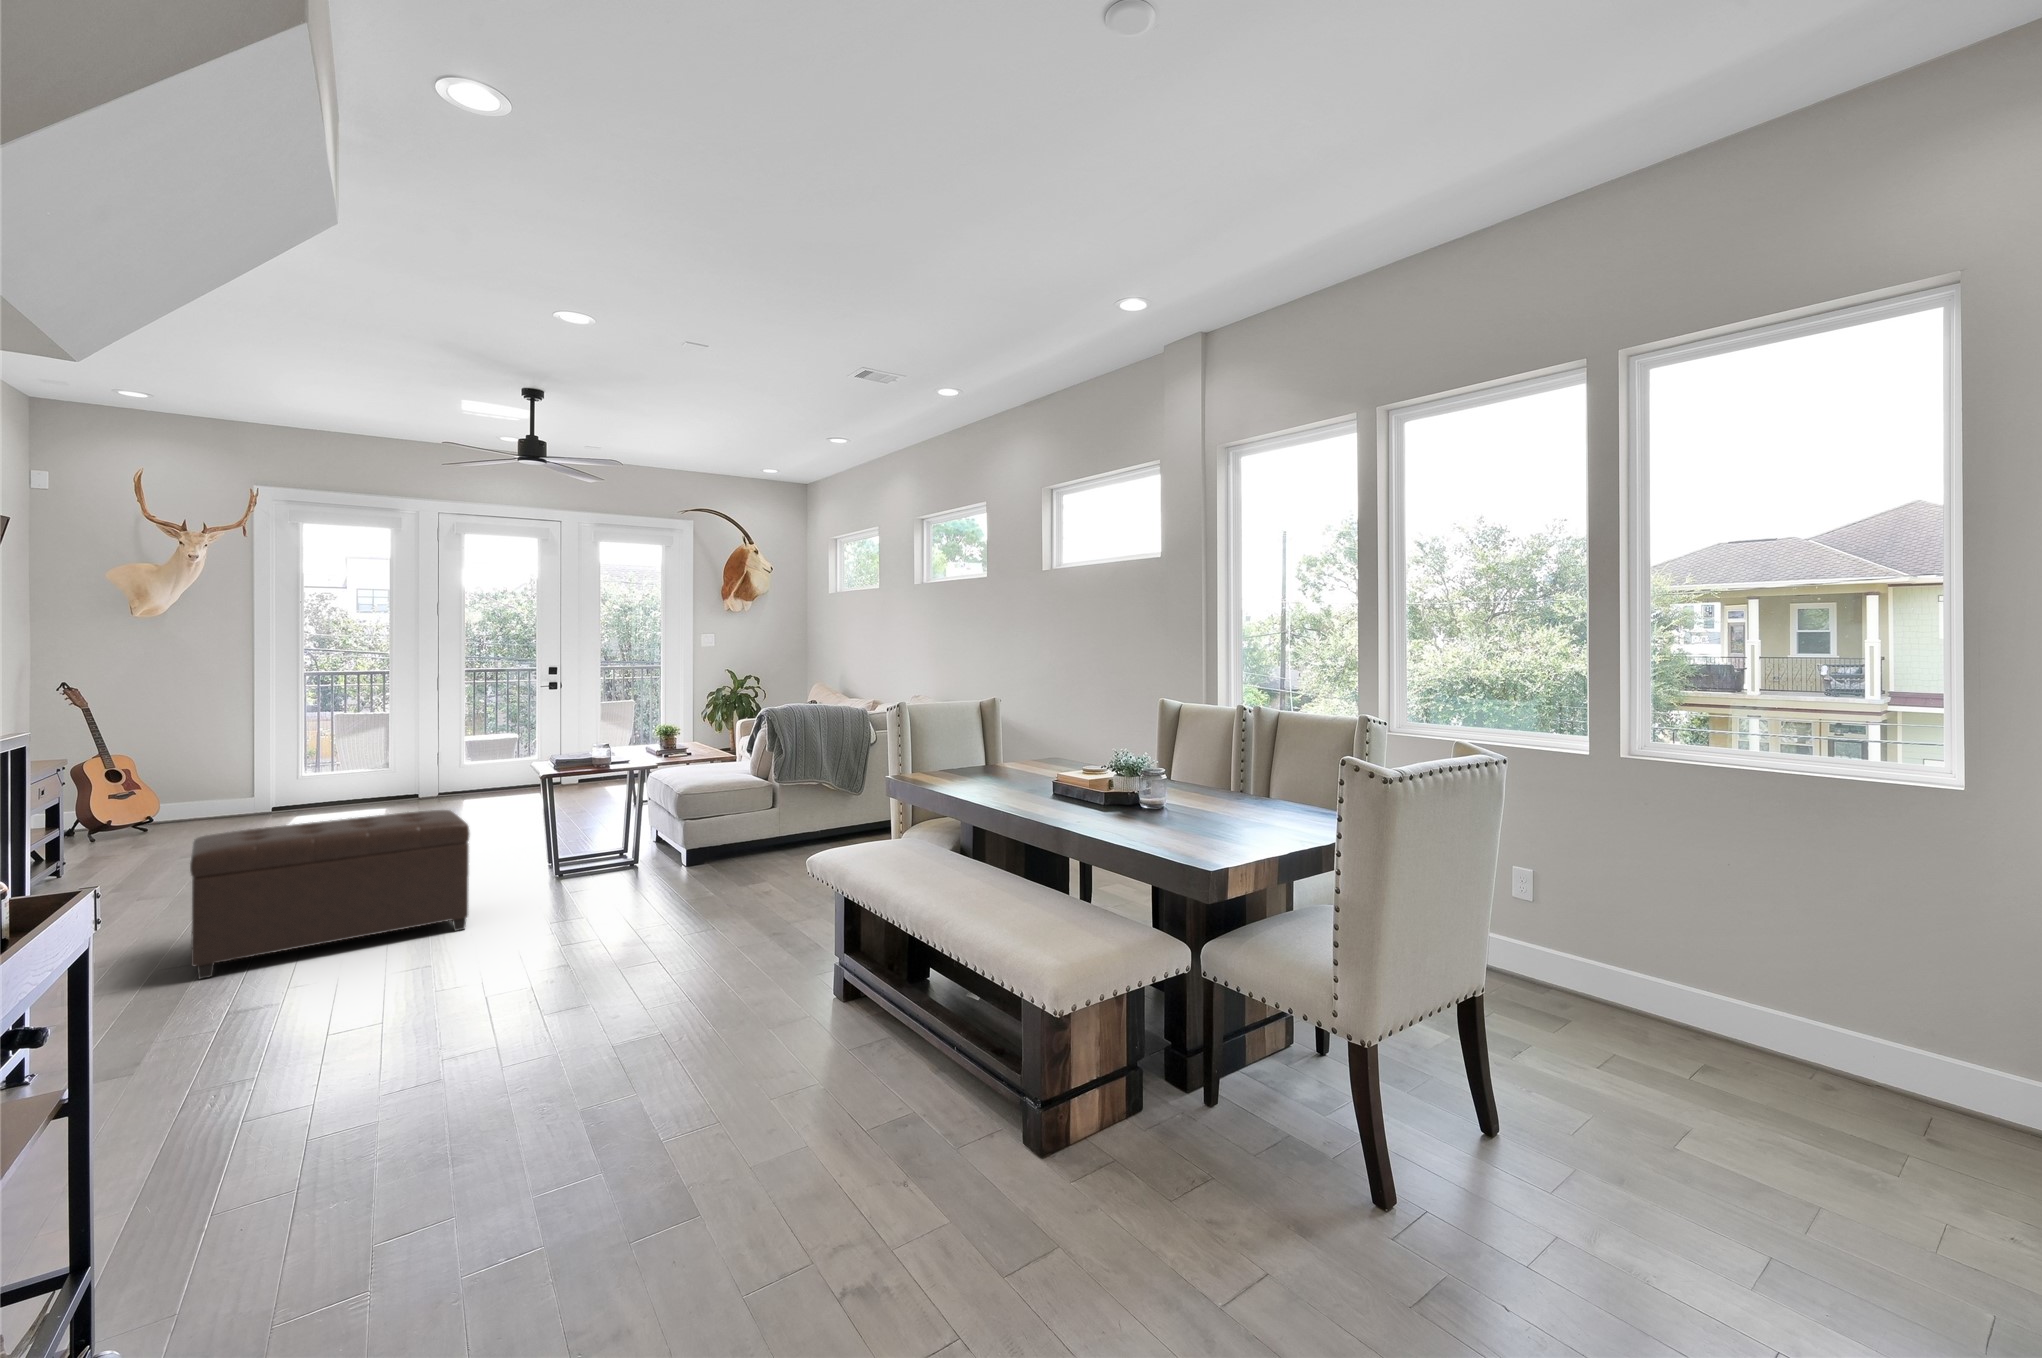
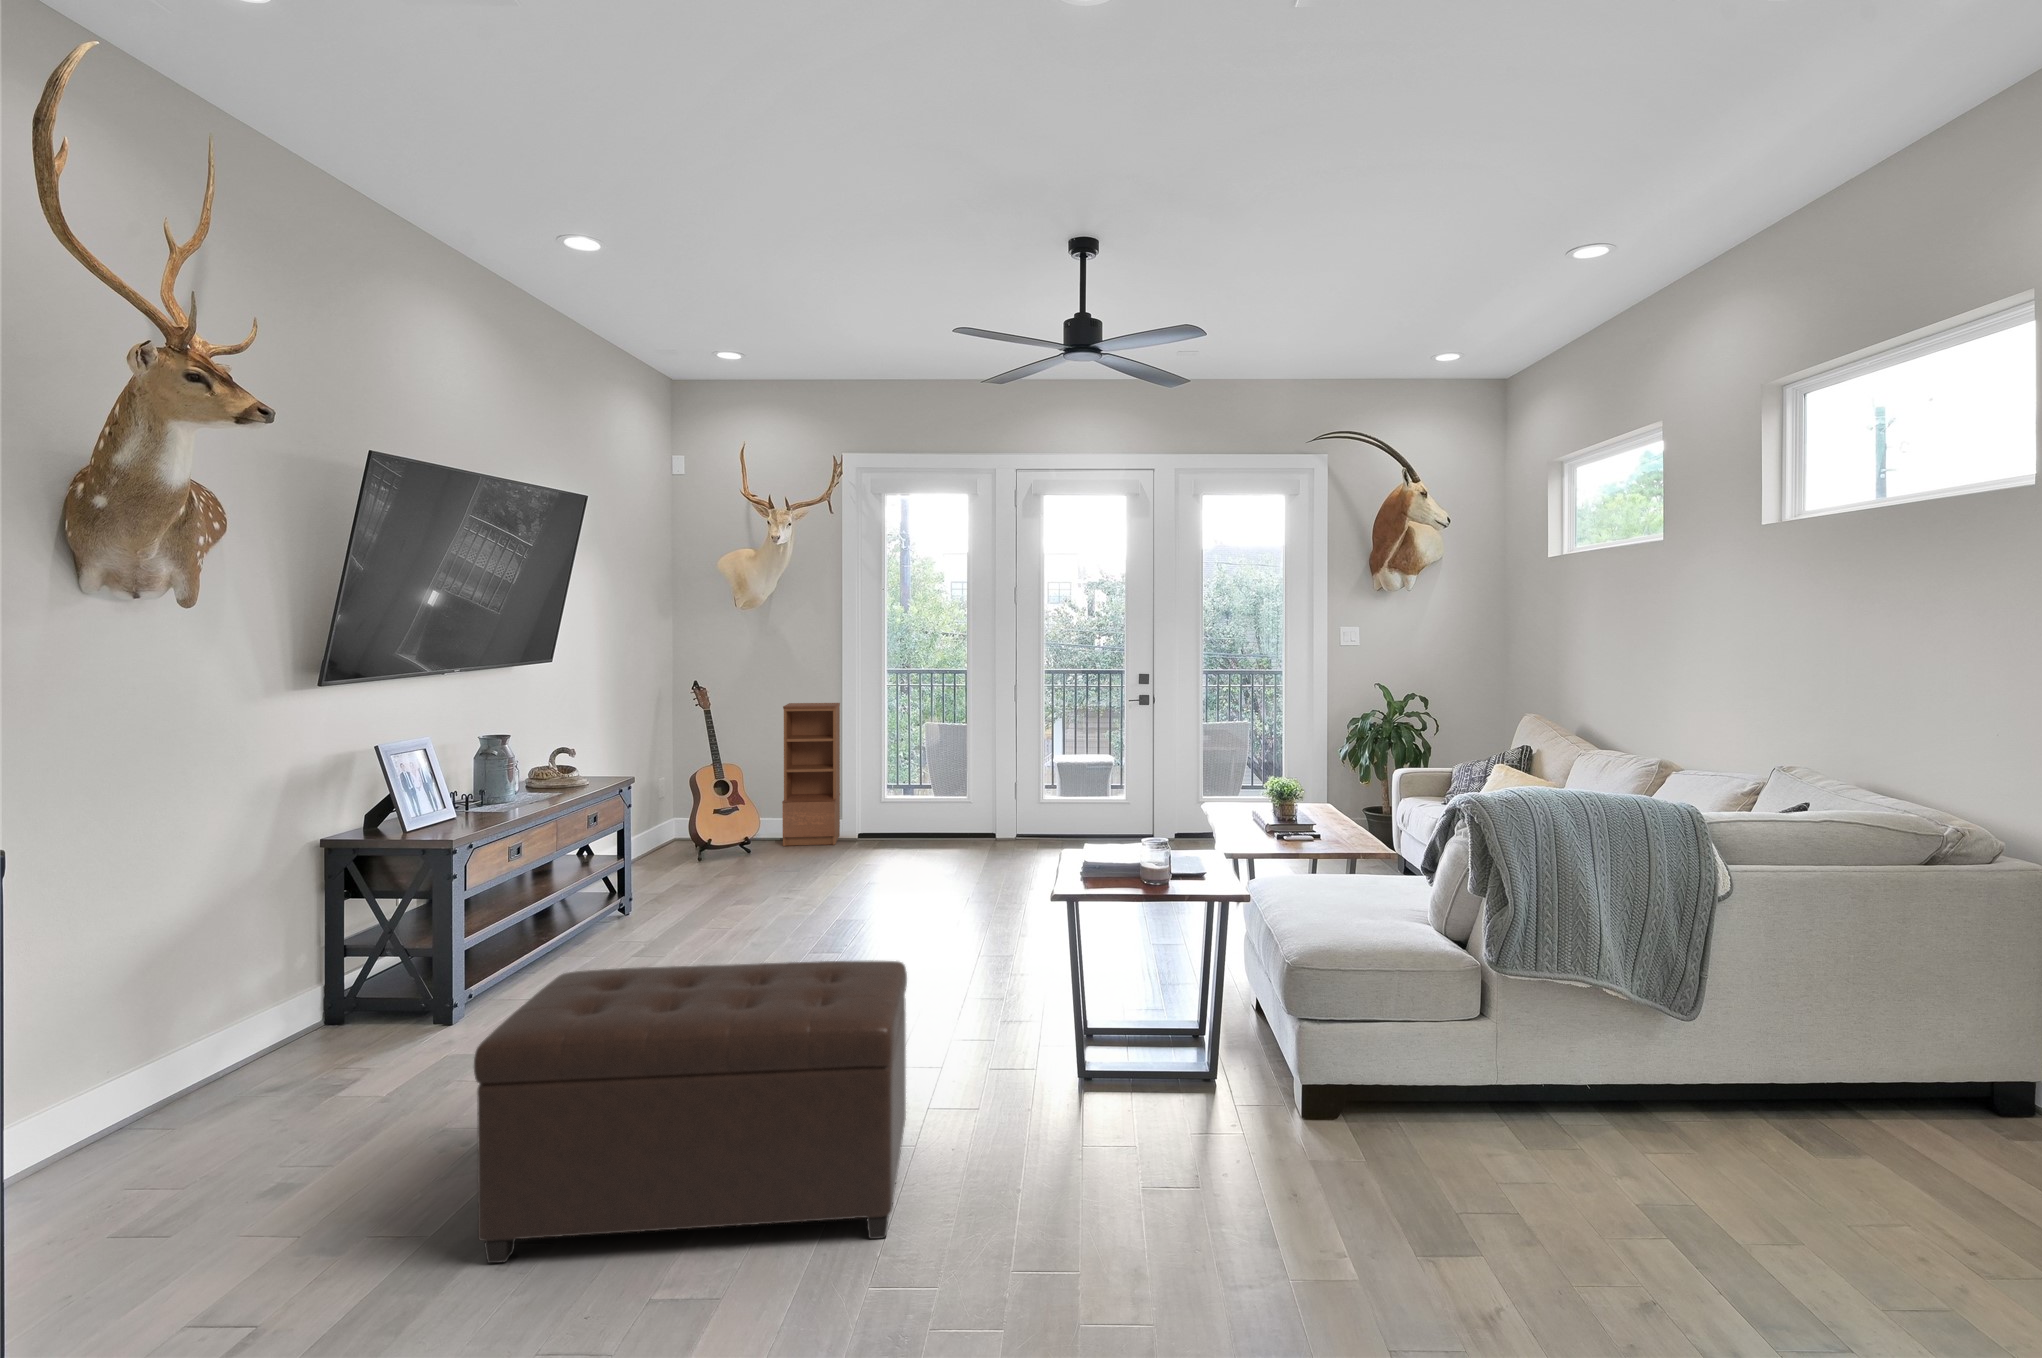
bookcase: none [183,699,246,826] -> present [782,703,840,846]

